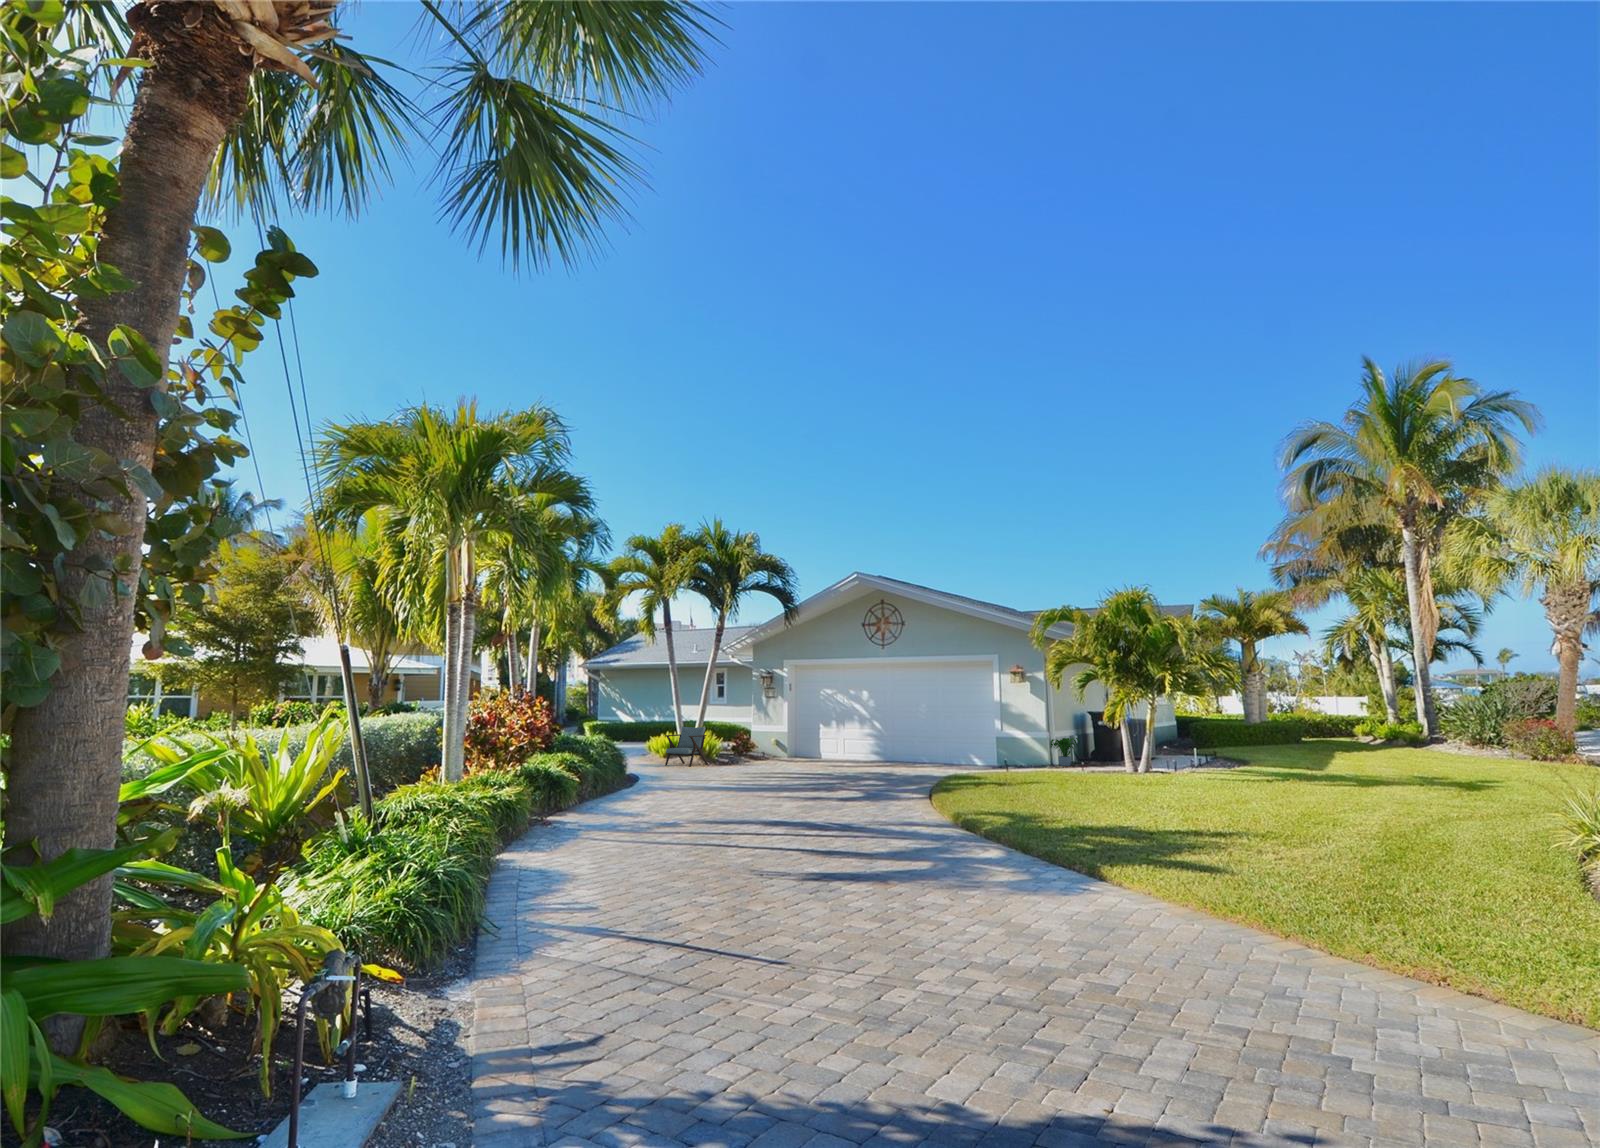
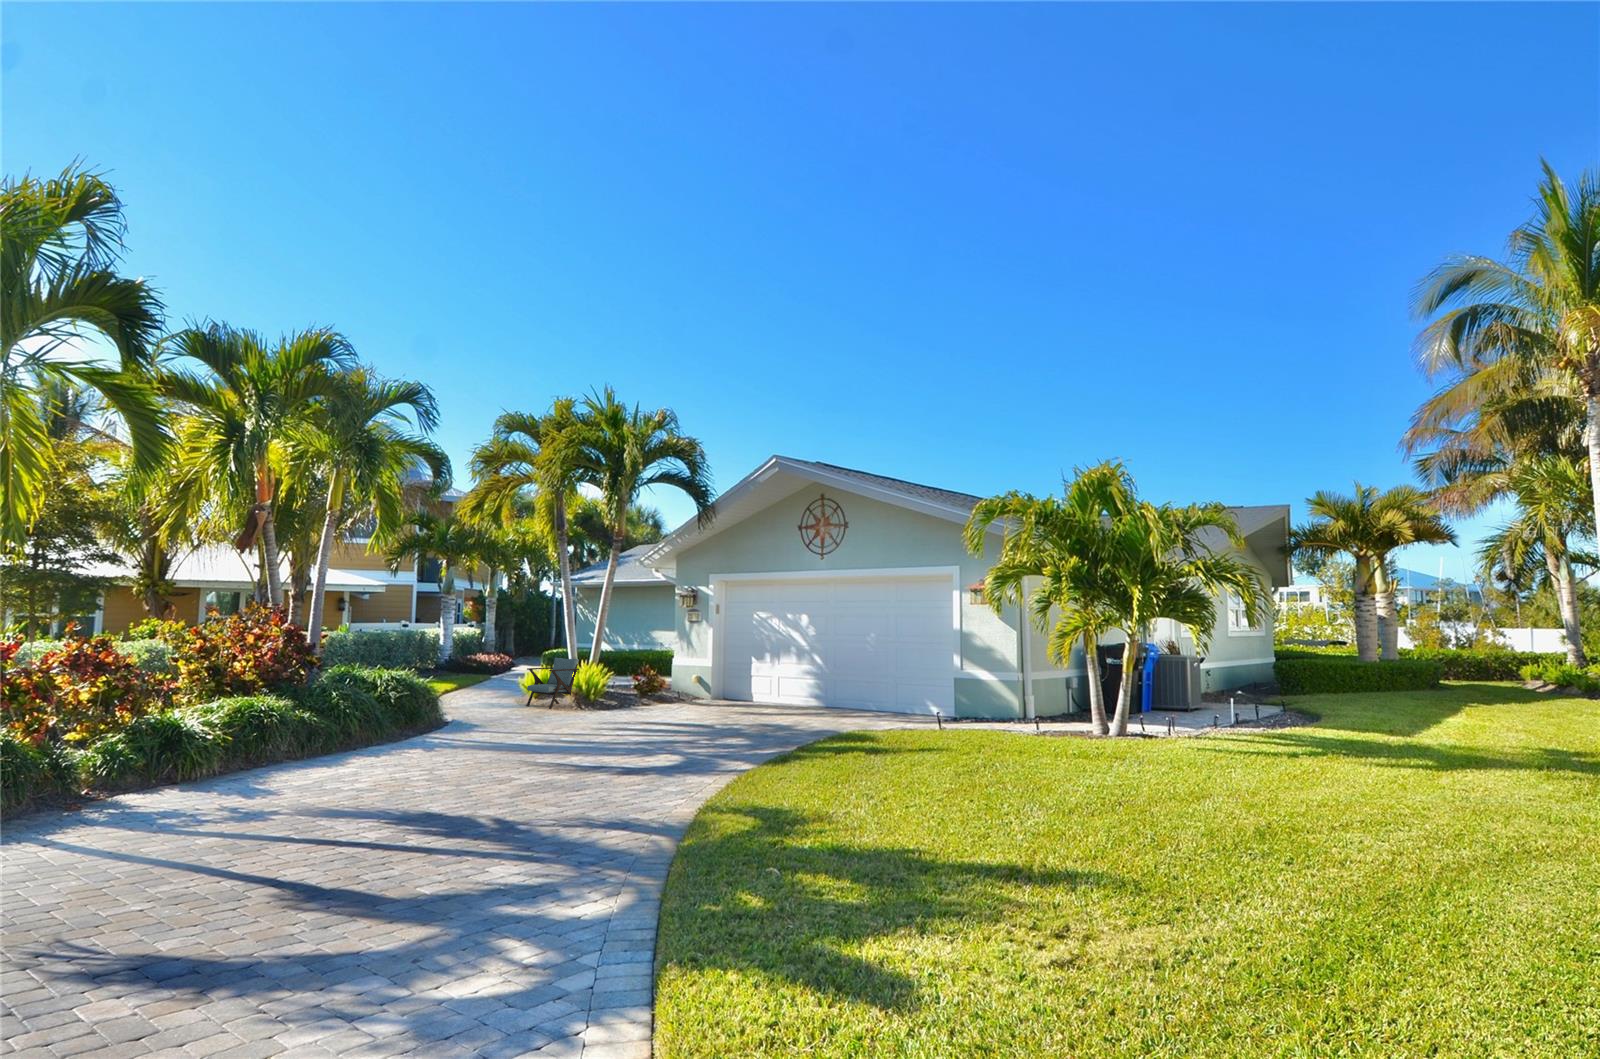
potted plant: present [1050,738,1080,766] -> none [1019,680,1062,720]

